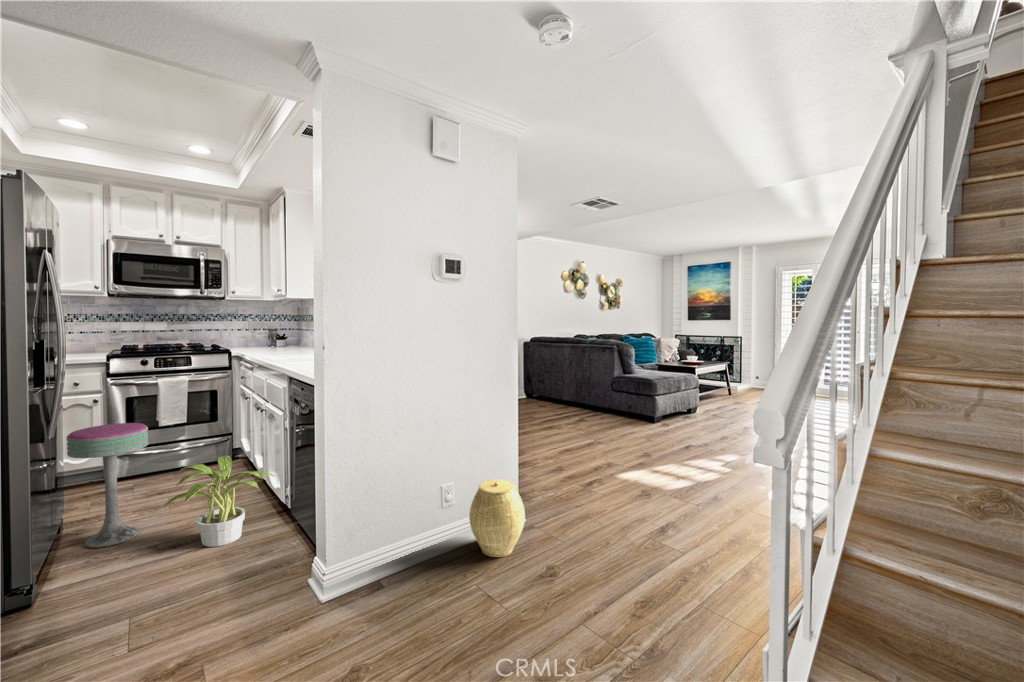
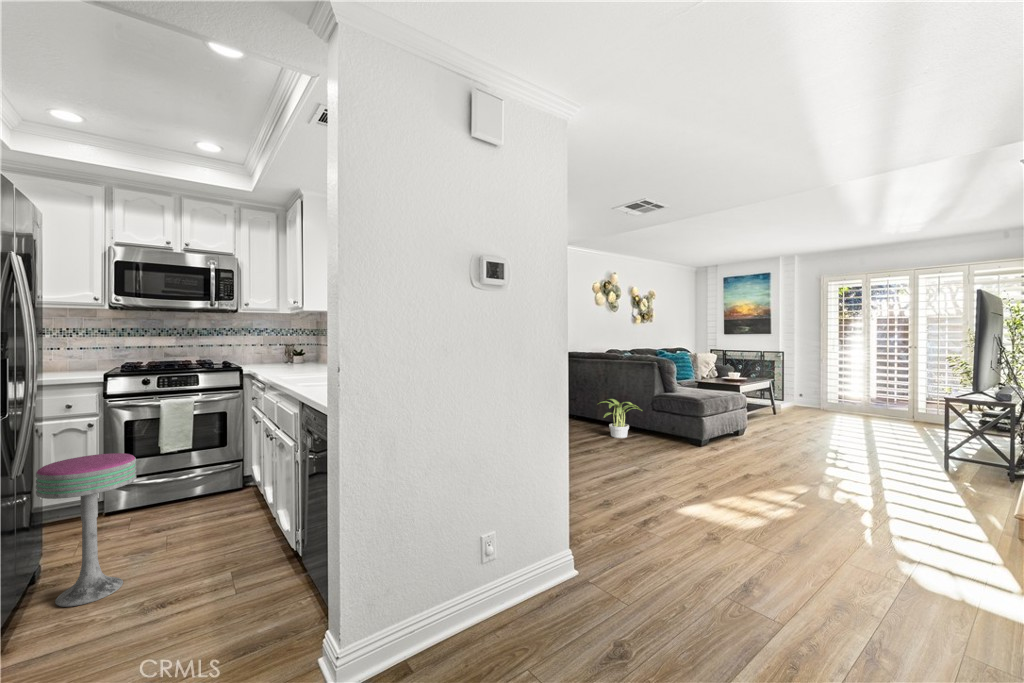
potted plant: present [164,455,274,547] -> present [600,399,638,438]
woven basket: present [469,479,525,557] -> none [517,527,587,631]

